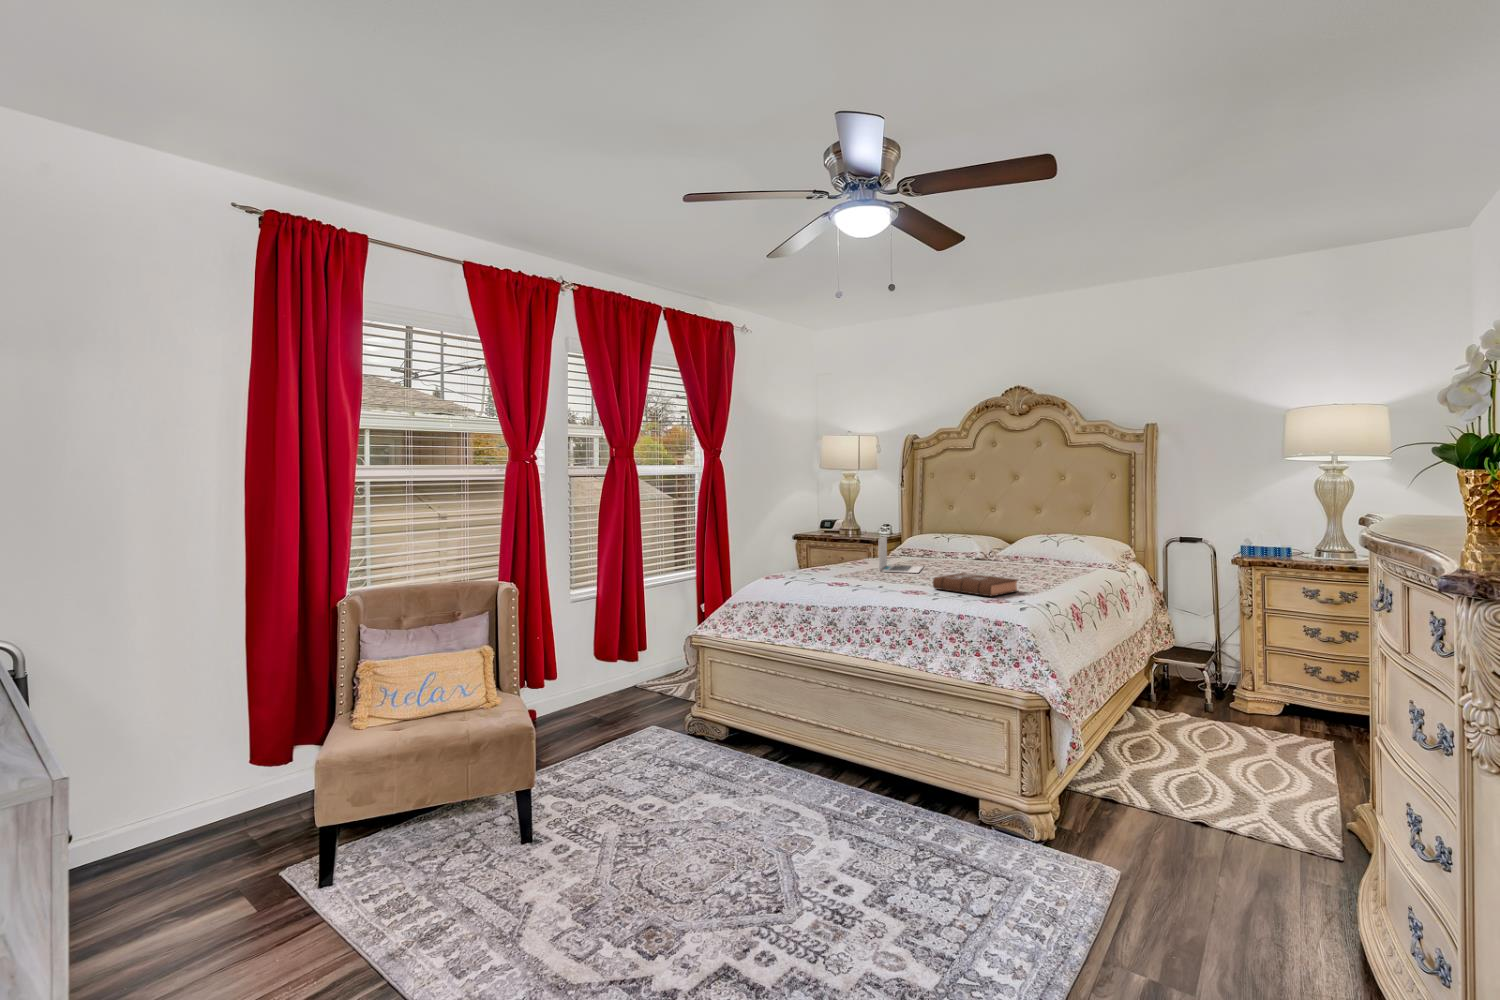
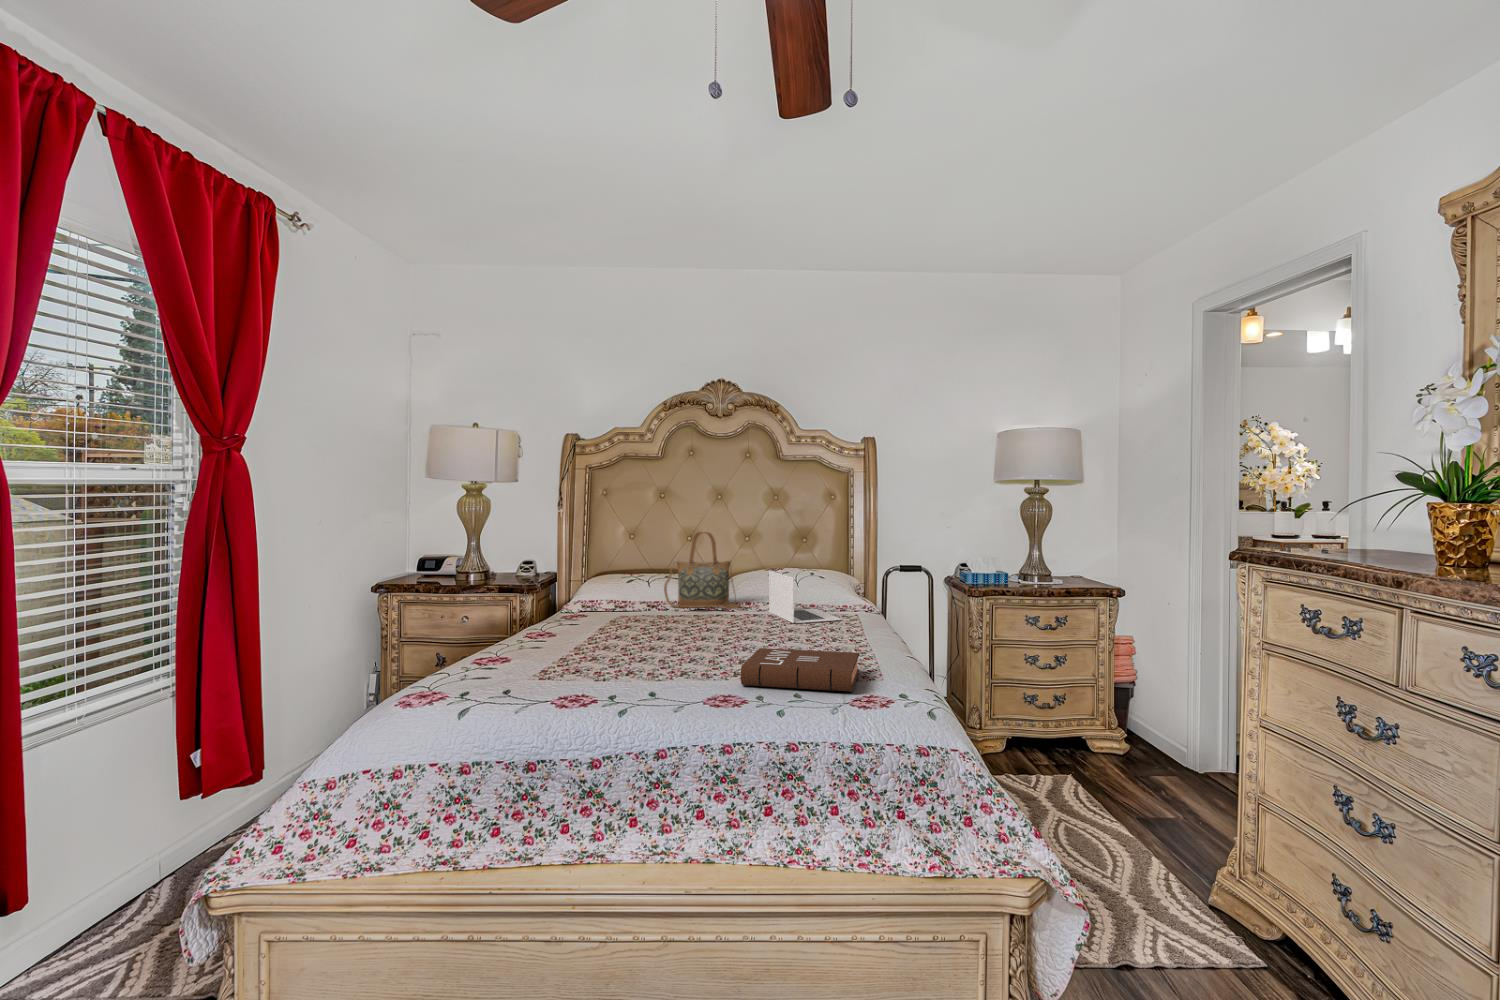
handbag: none [962,505,1015,561] -> present [664,532,741,609]
laptop: present [879,536,923,573] -> present [769,571,842,623]

